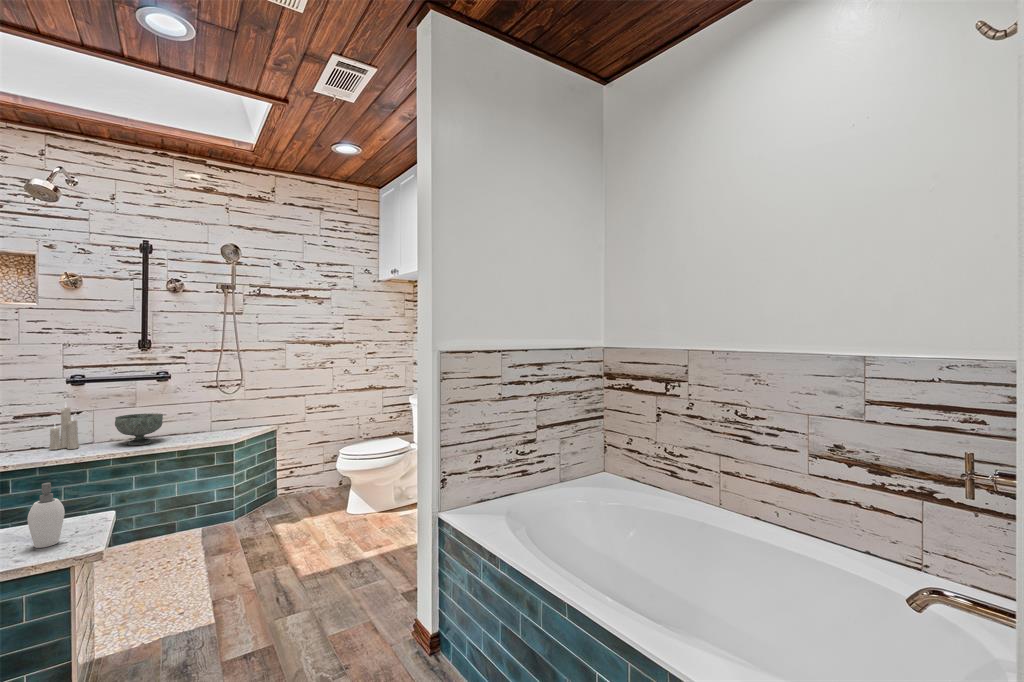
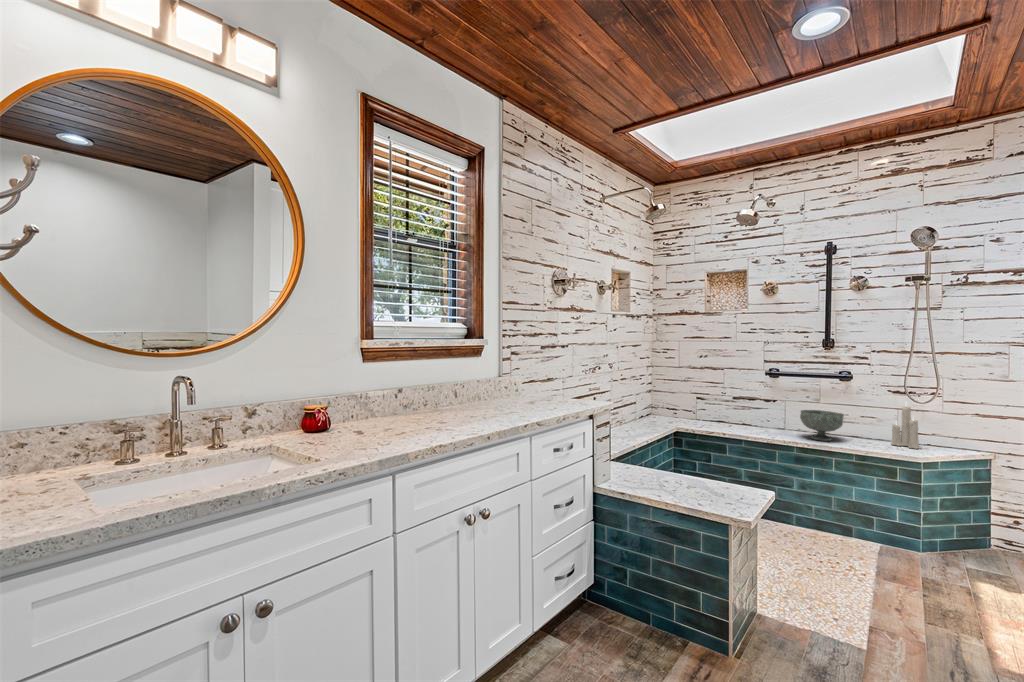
candle: present [49,405,79,450] -> present [891,406,919,449]
soap dispenser: present [27,483,71,548] -> none [708,451,735,502]

